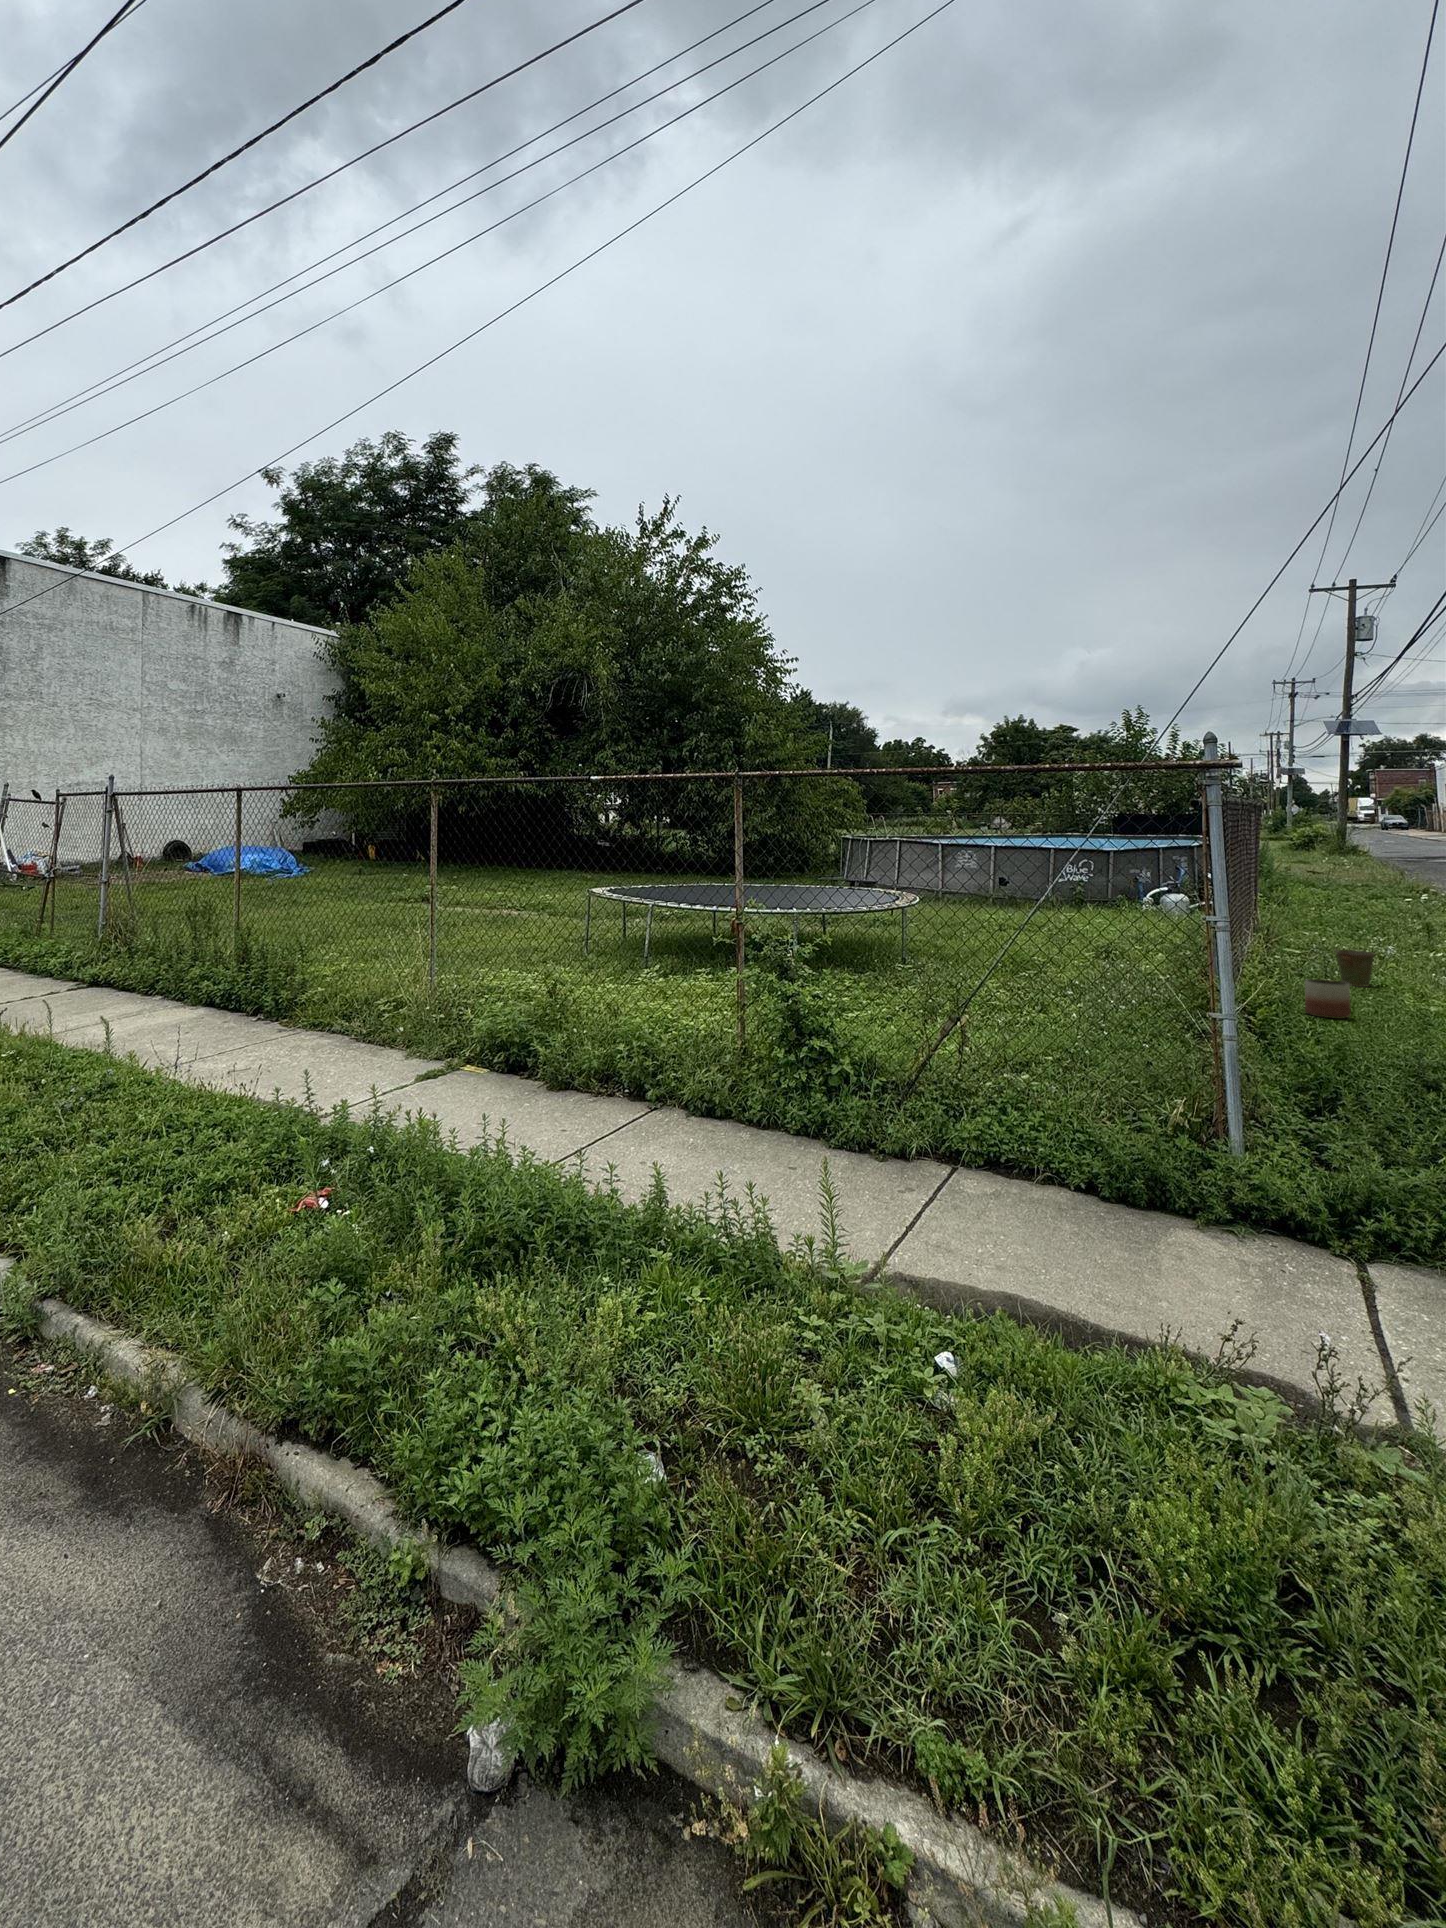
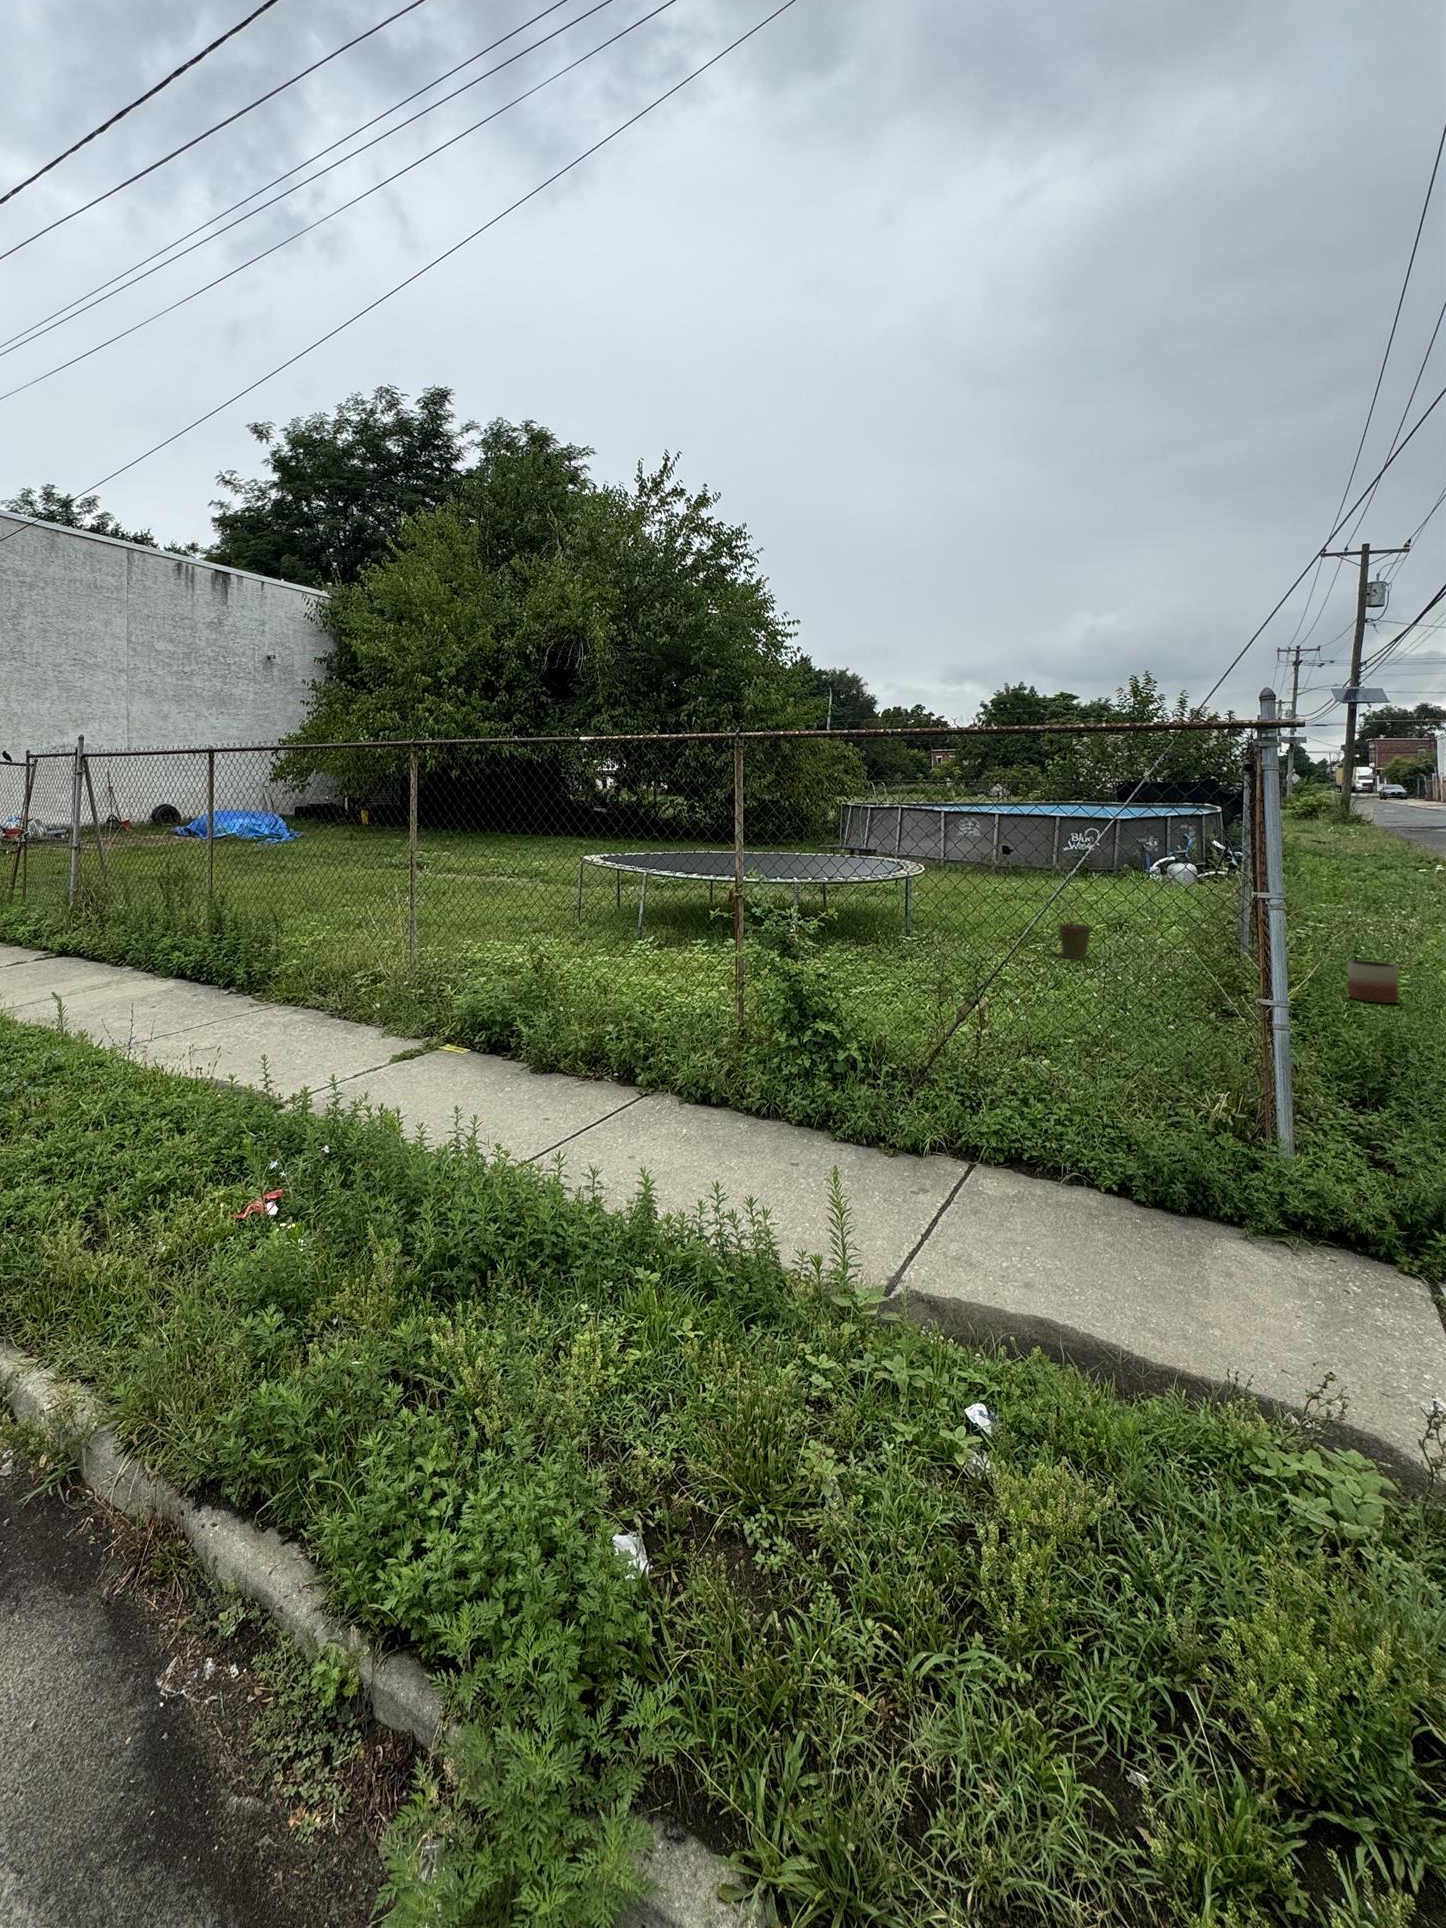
bucket: present [1335,949,1375,987] -> present [1058,923,1091,959]

